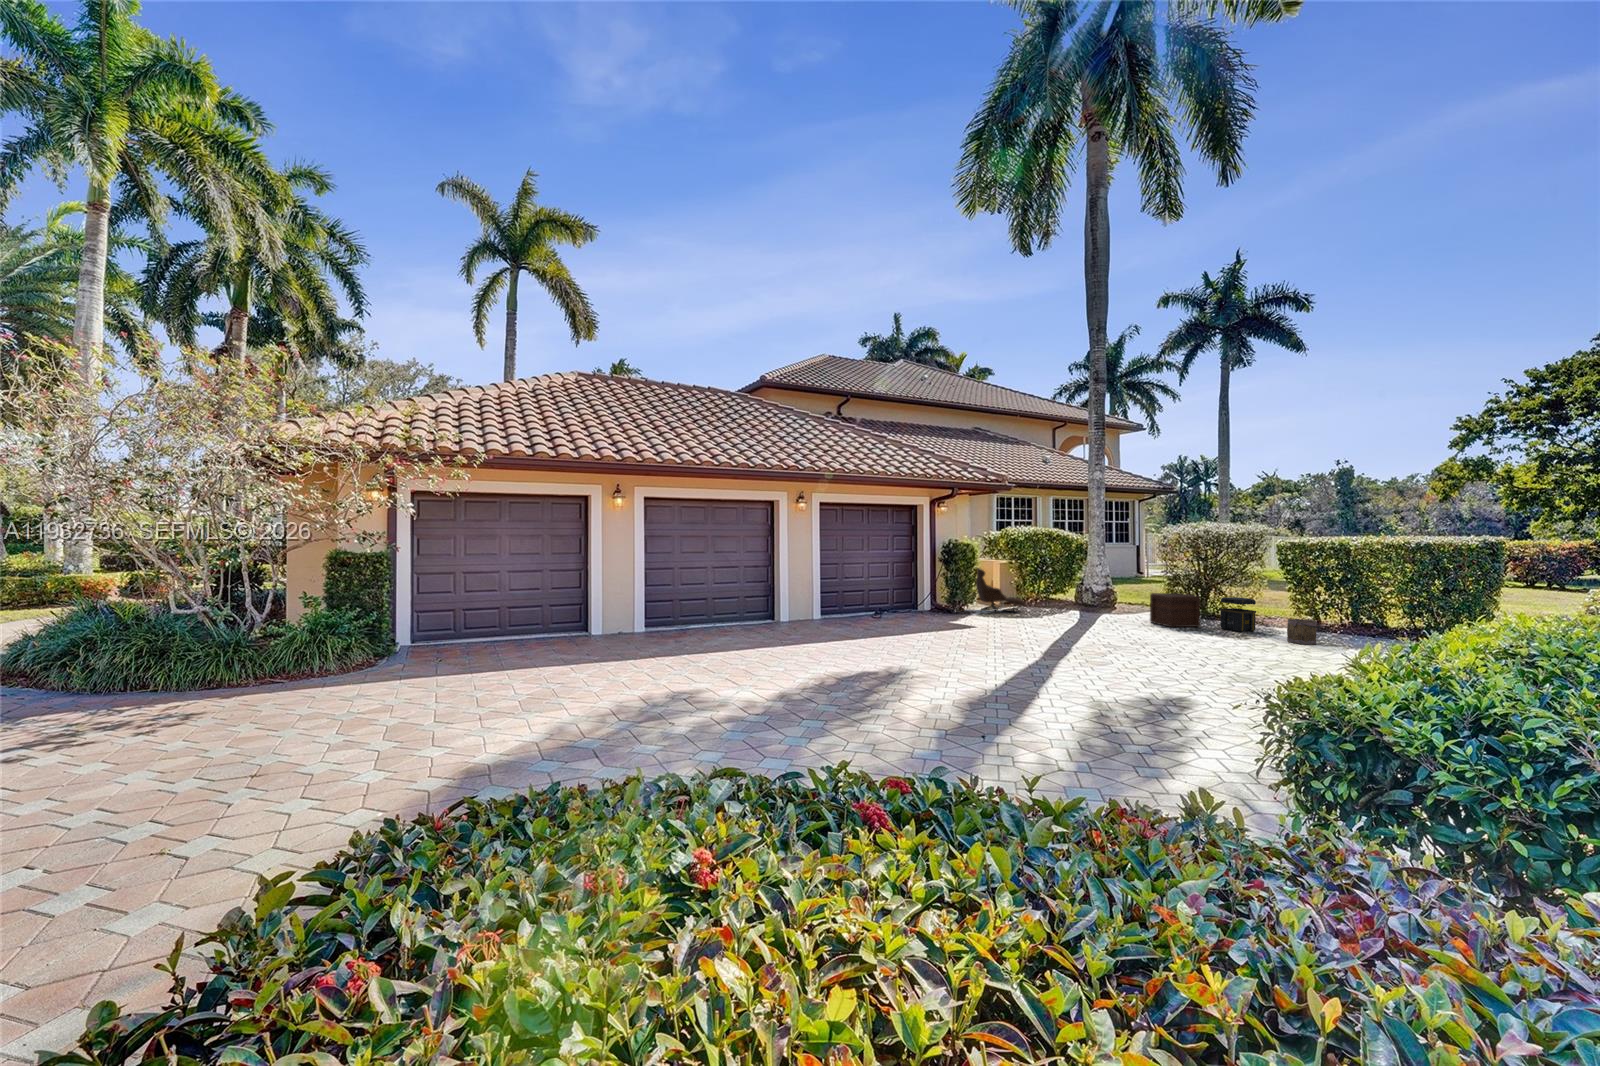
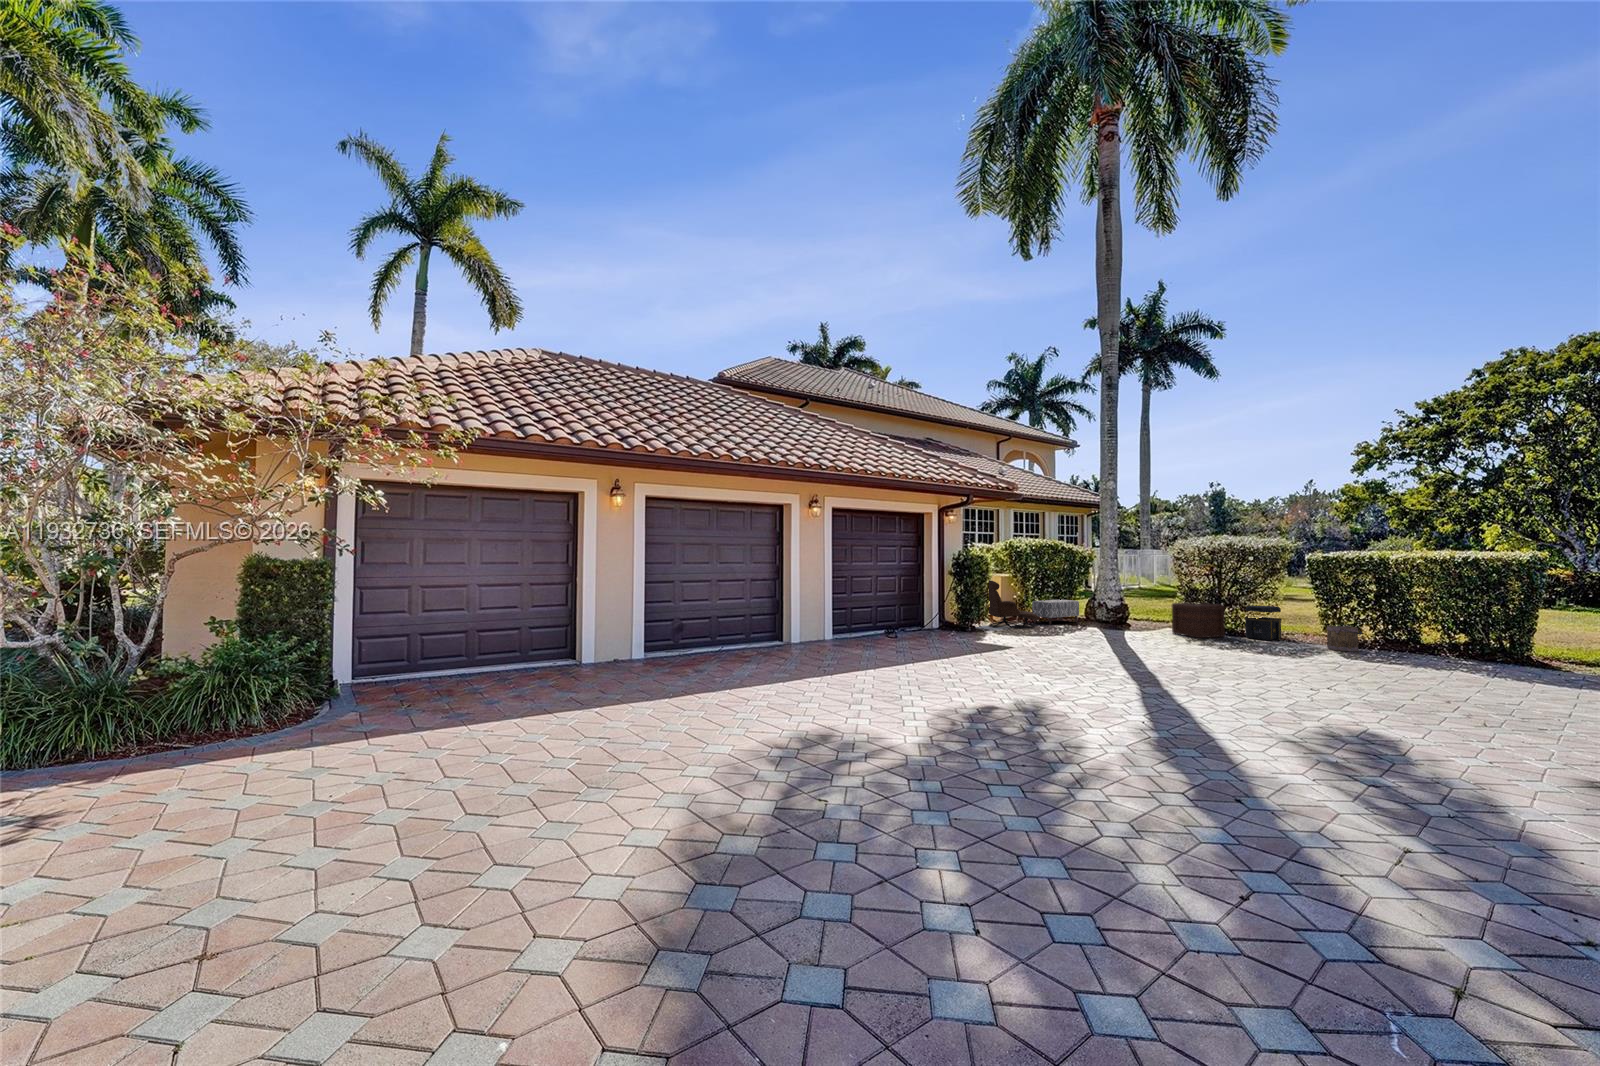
bench: none [1026,587,1075,611] -> present [1032,600,1079,625]

